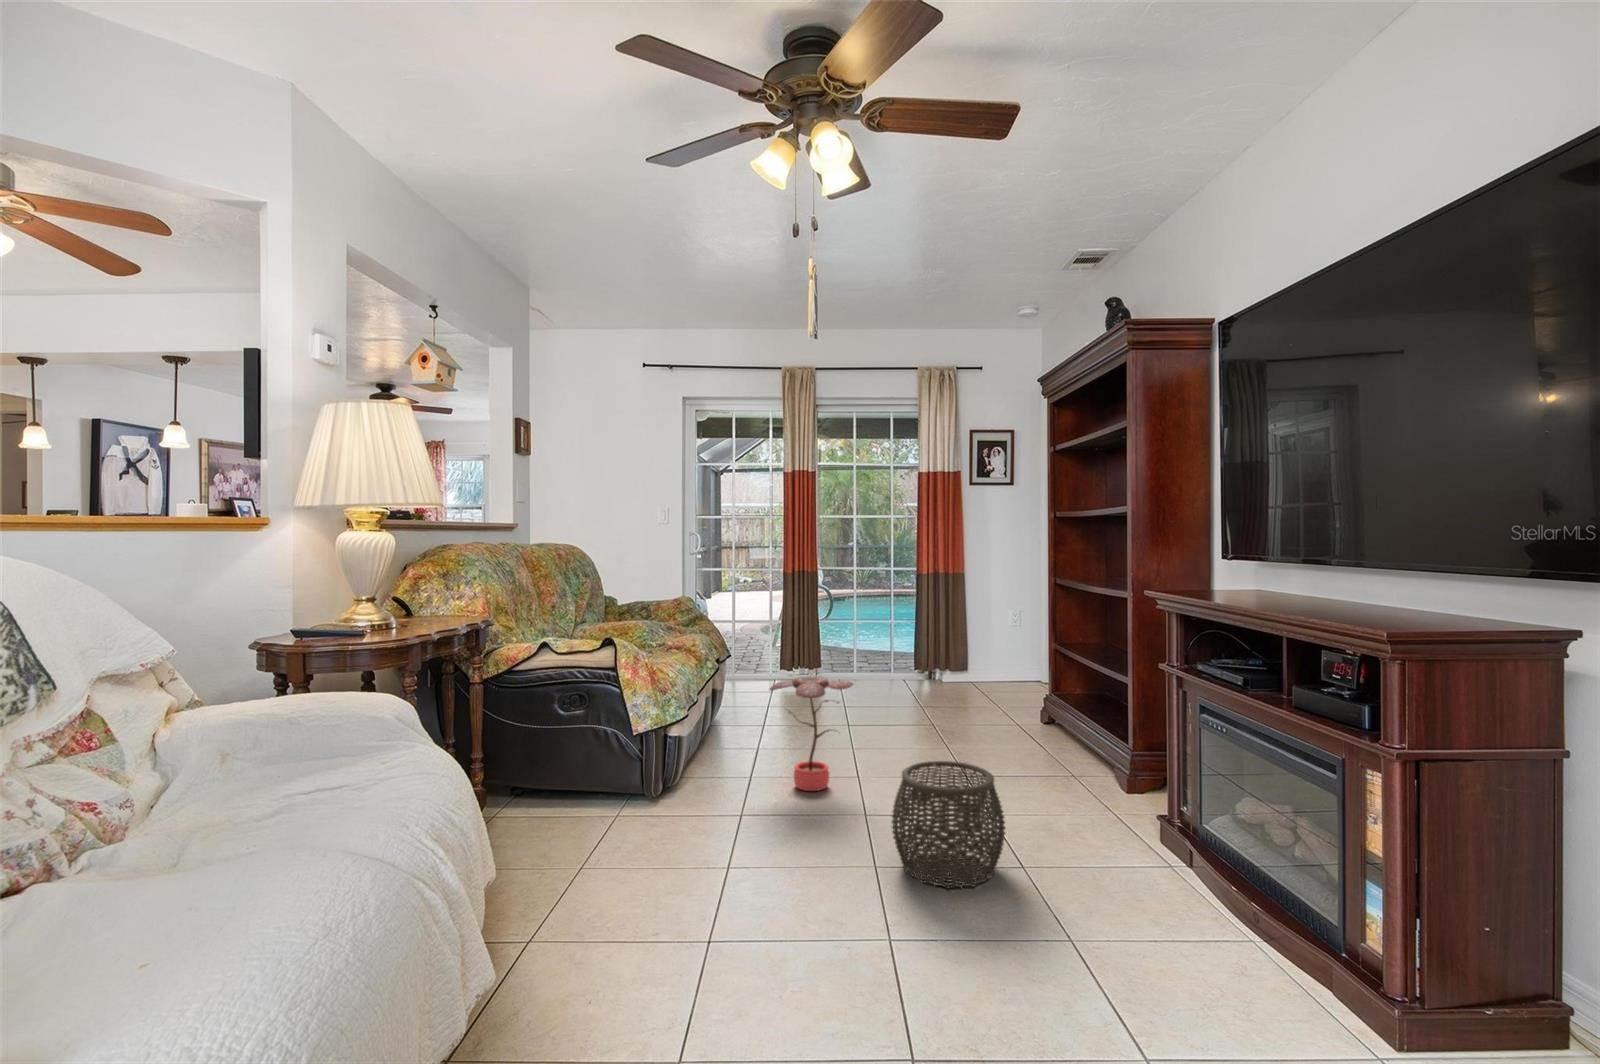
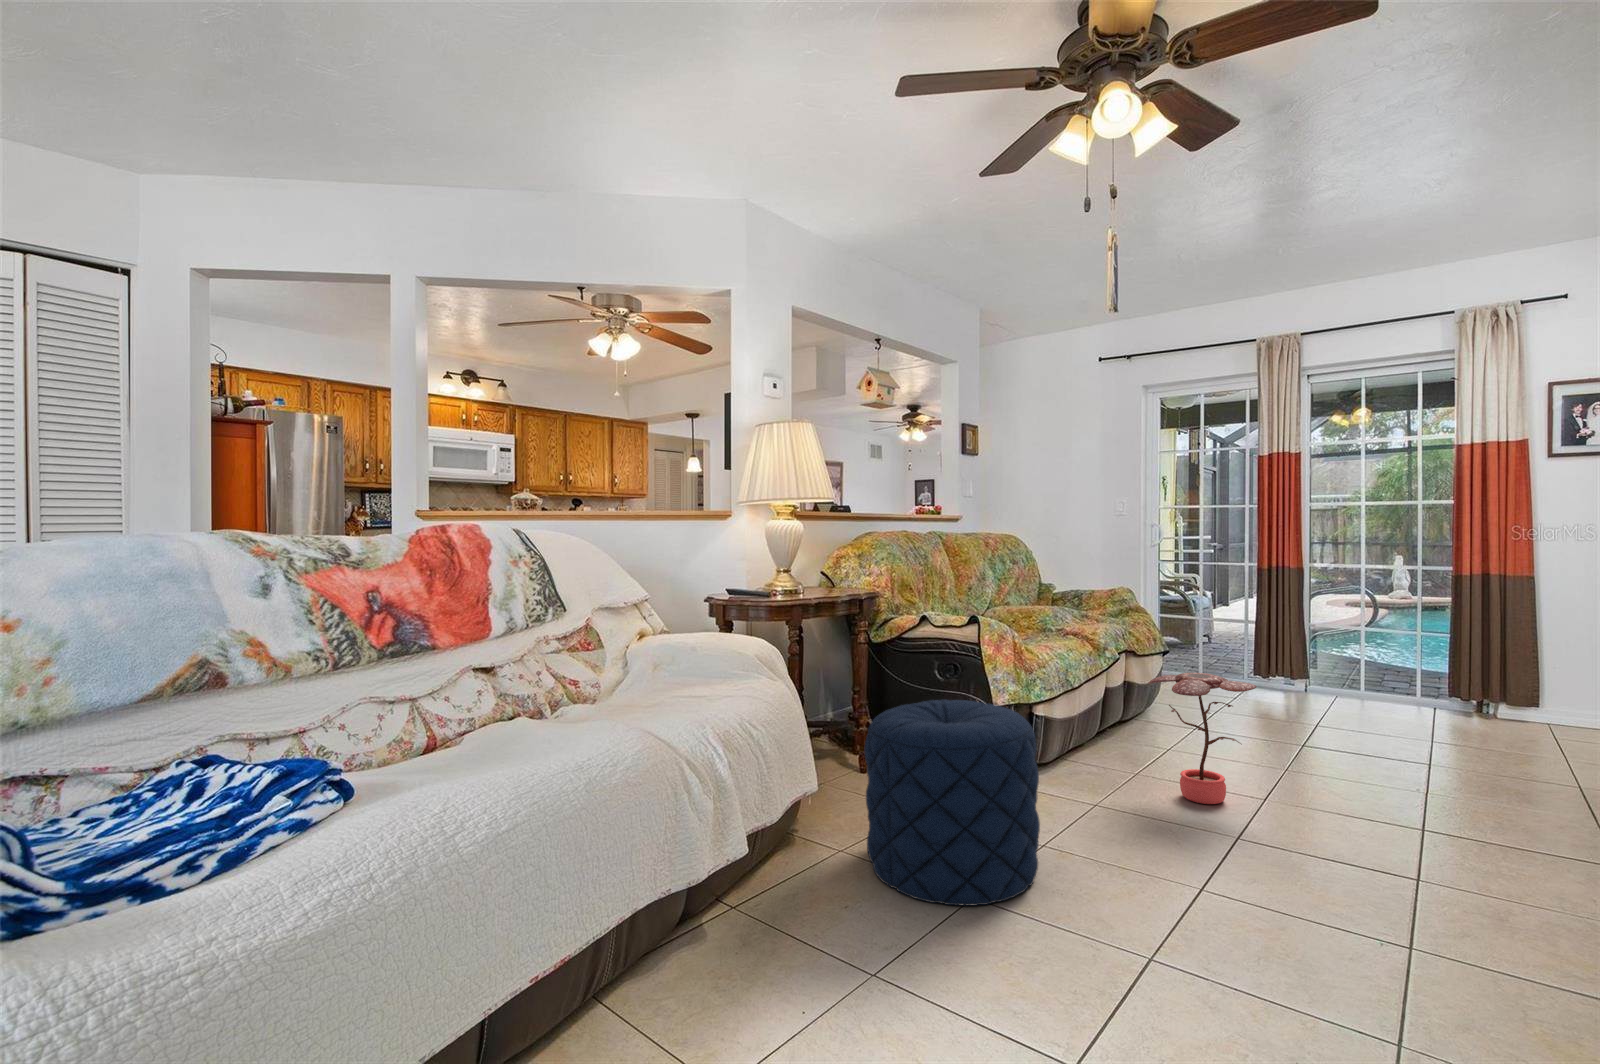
pouf: none [571,734,755,962] -> present [865,700,1040,906]
woven basket: present [891,761,1005,888] -> none [1226,784,1399,953]

